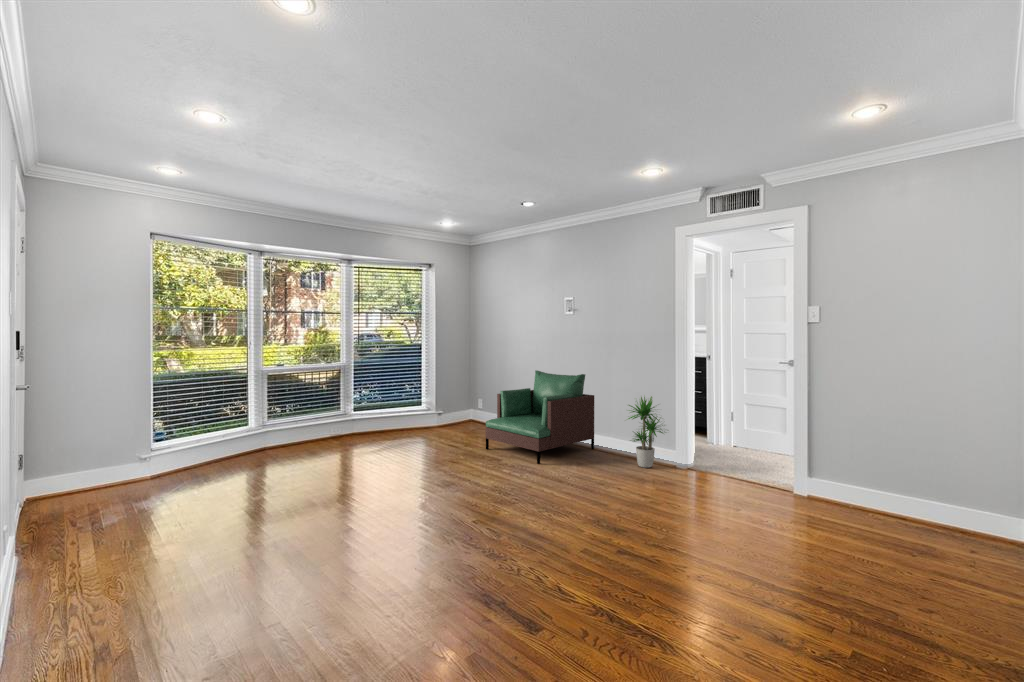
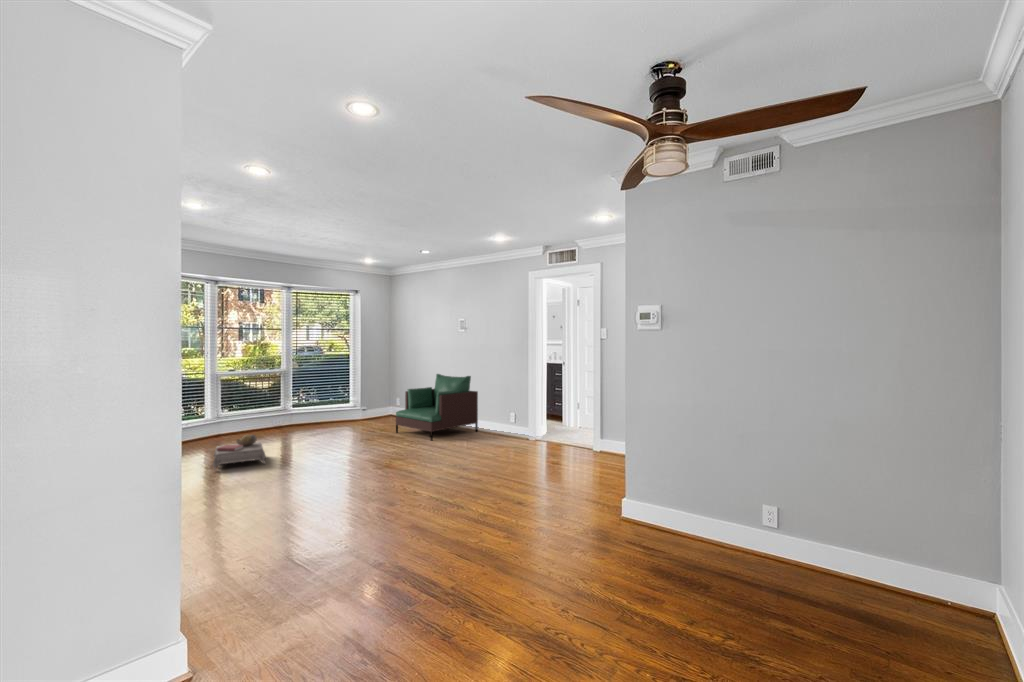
potted plant: present [628,396,663,468] -> none [492,389,524,441]
ottoman: none [251,456,323,511] -> present [213,435,266,470]

